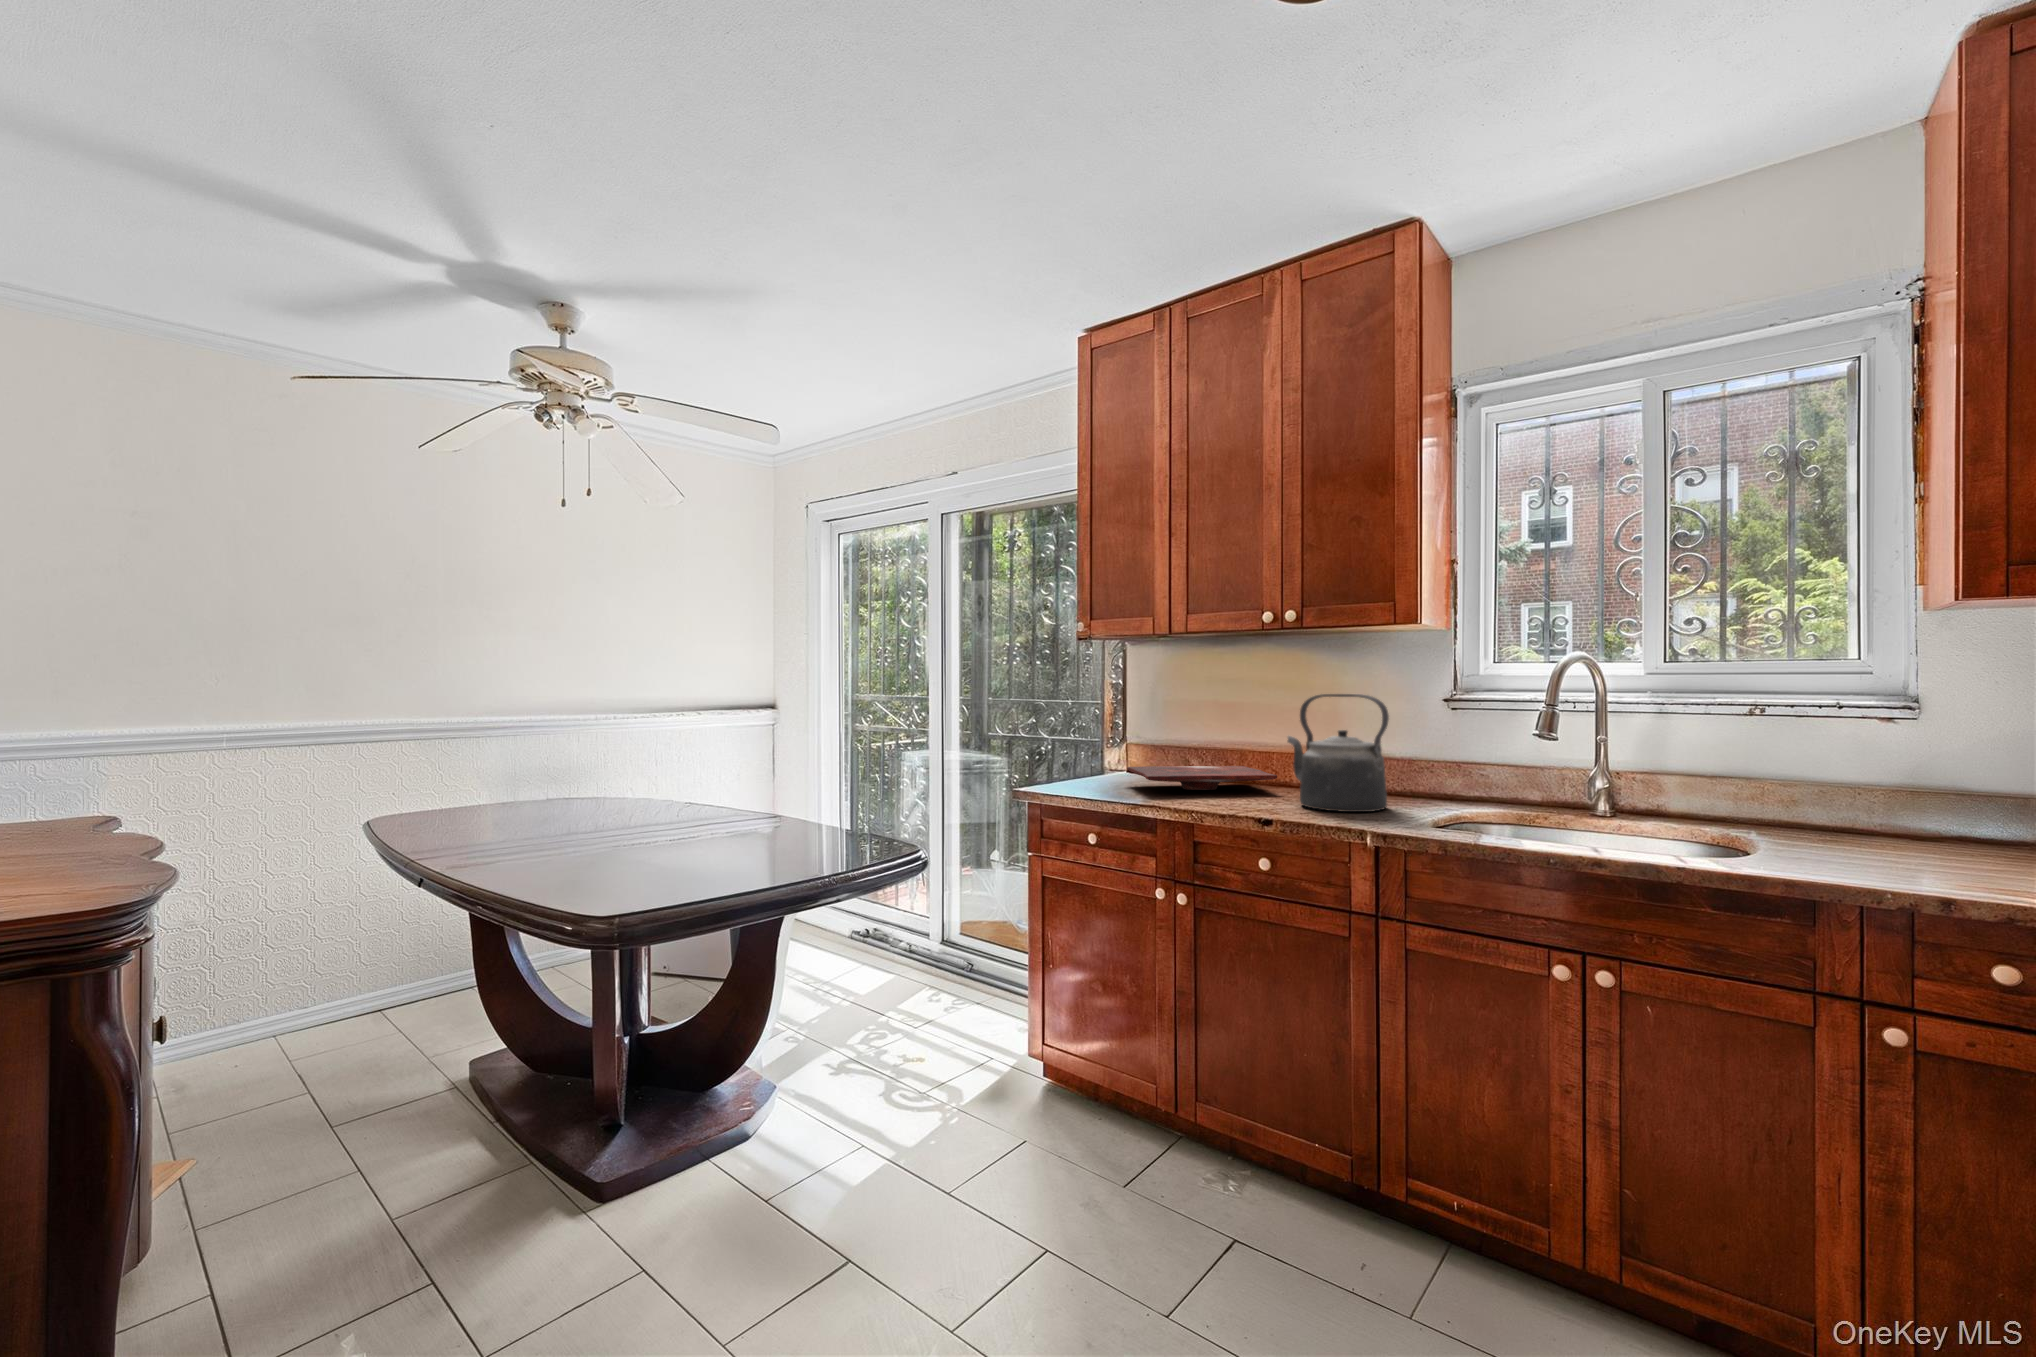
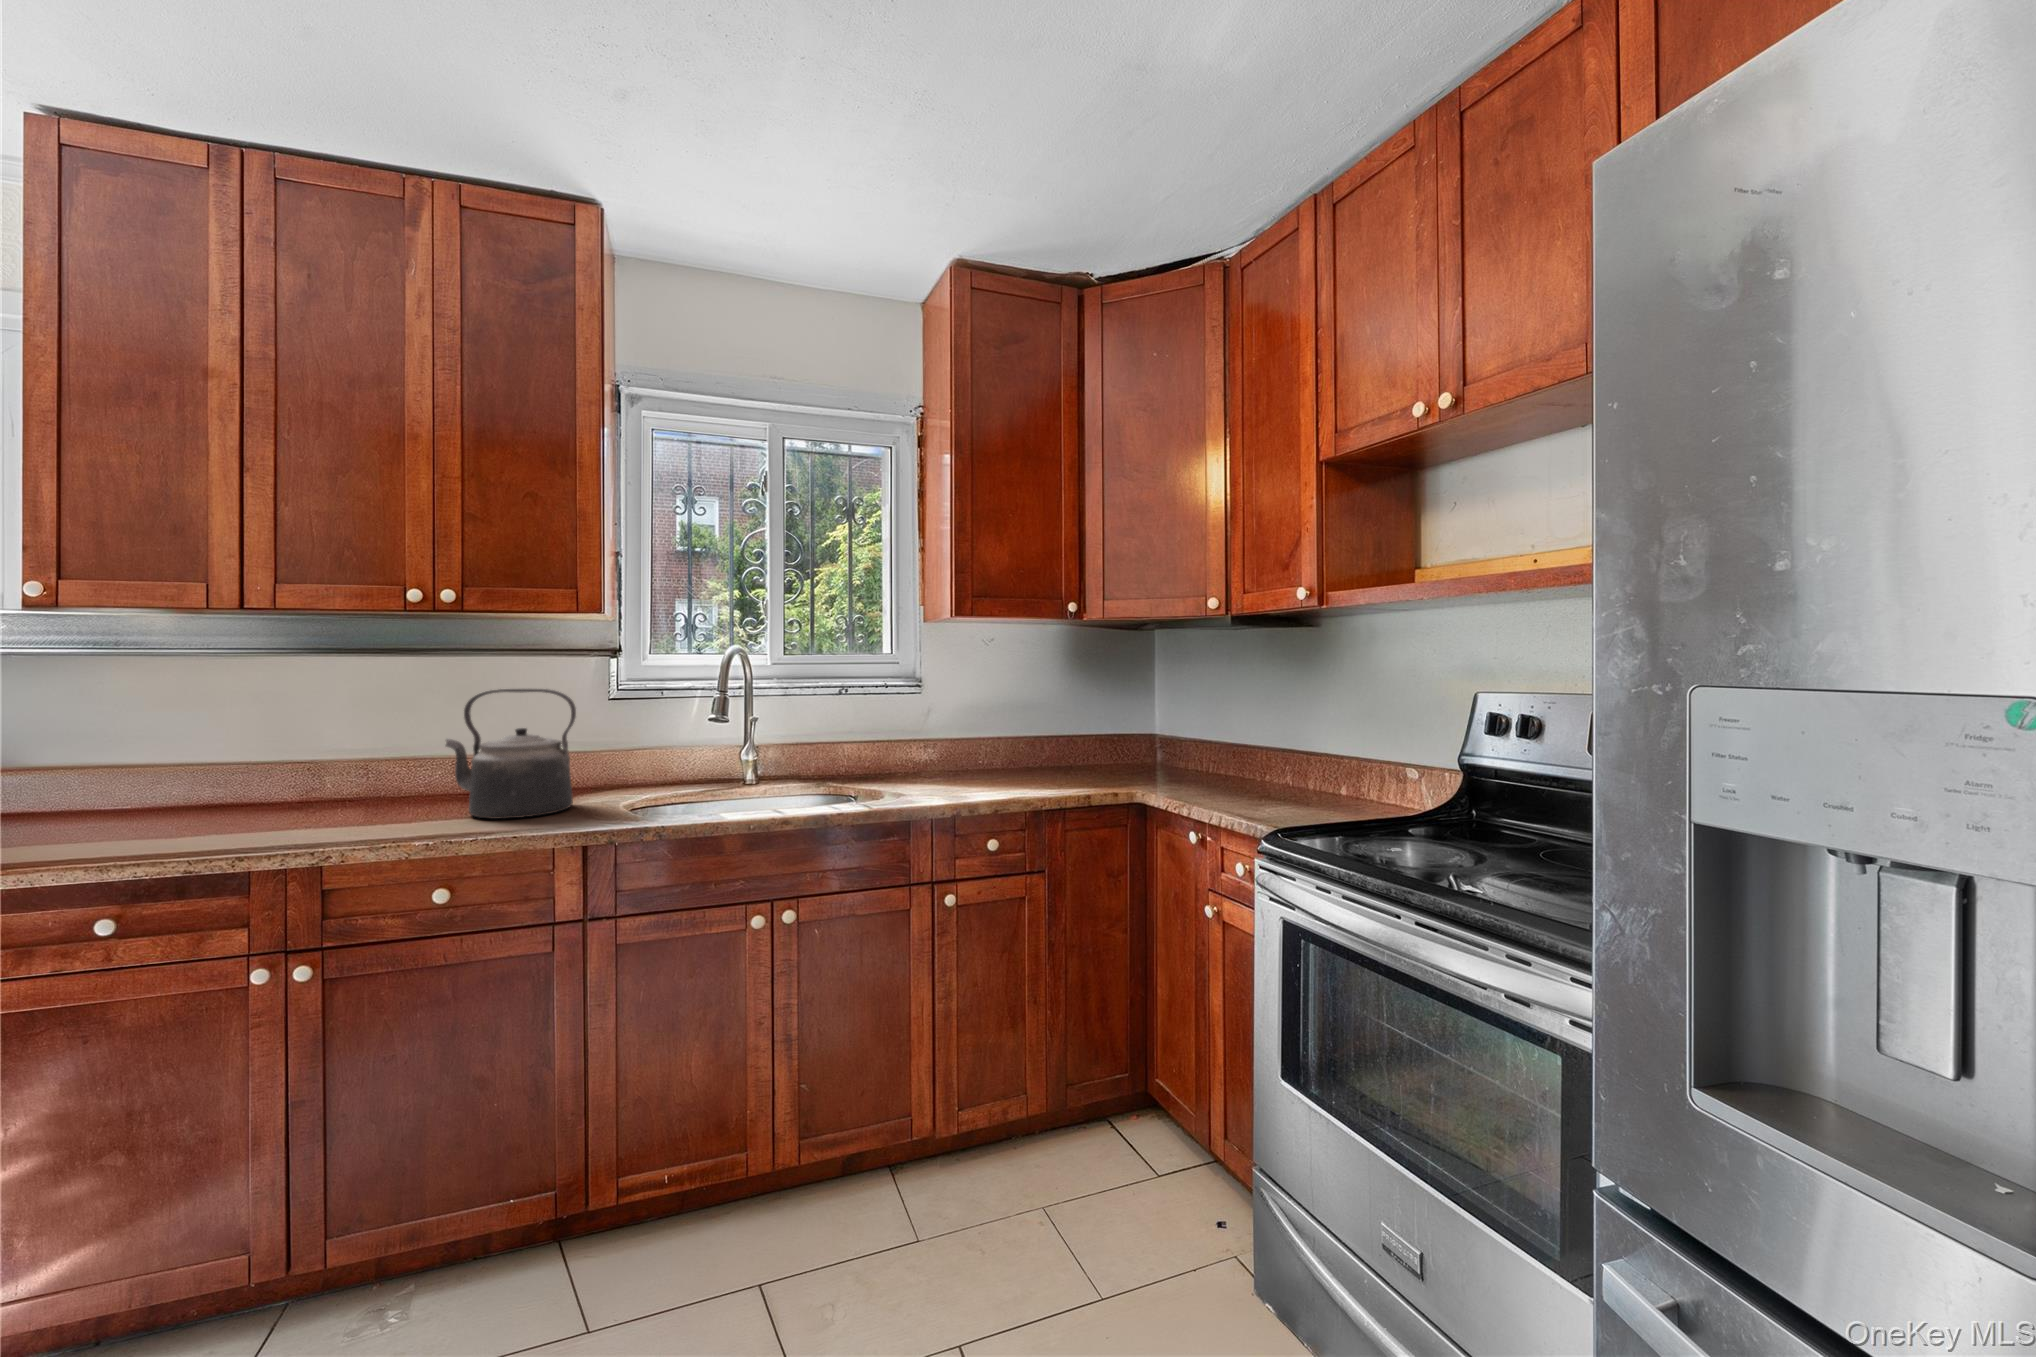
cutting board: present [1127,766,1277,790] -> none [153,778,421,820]

